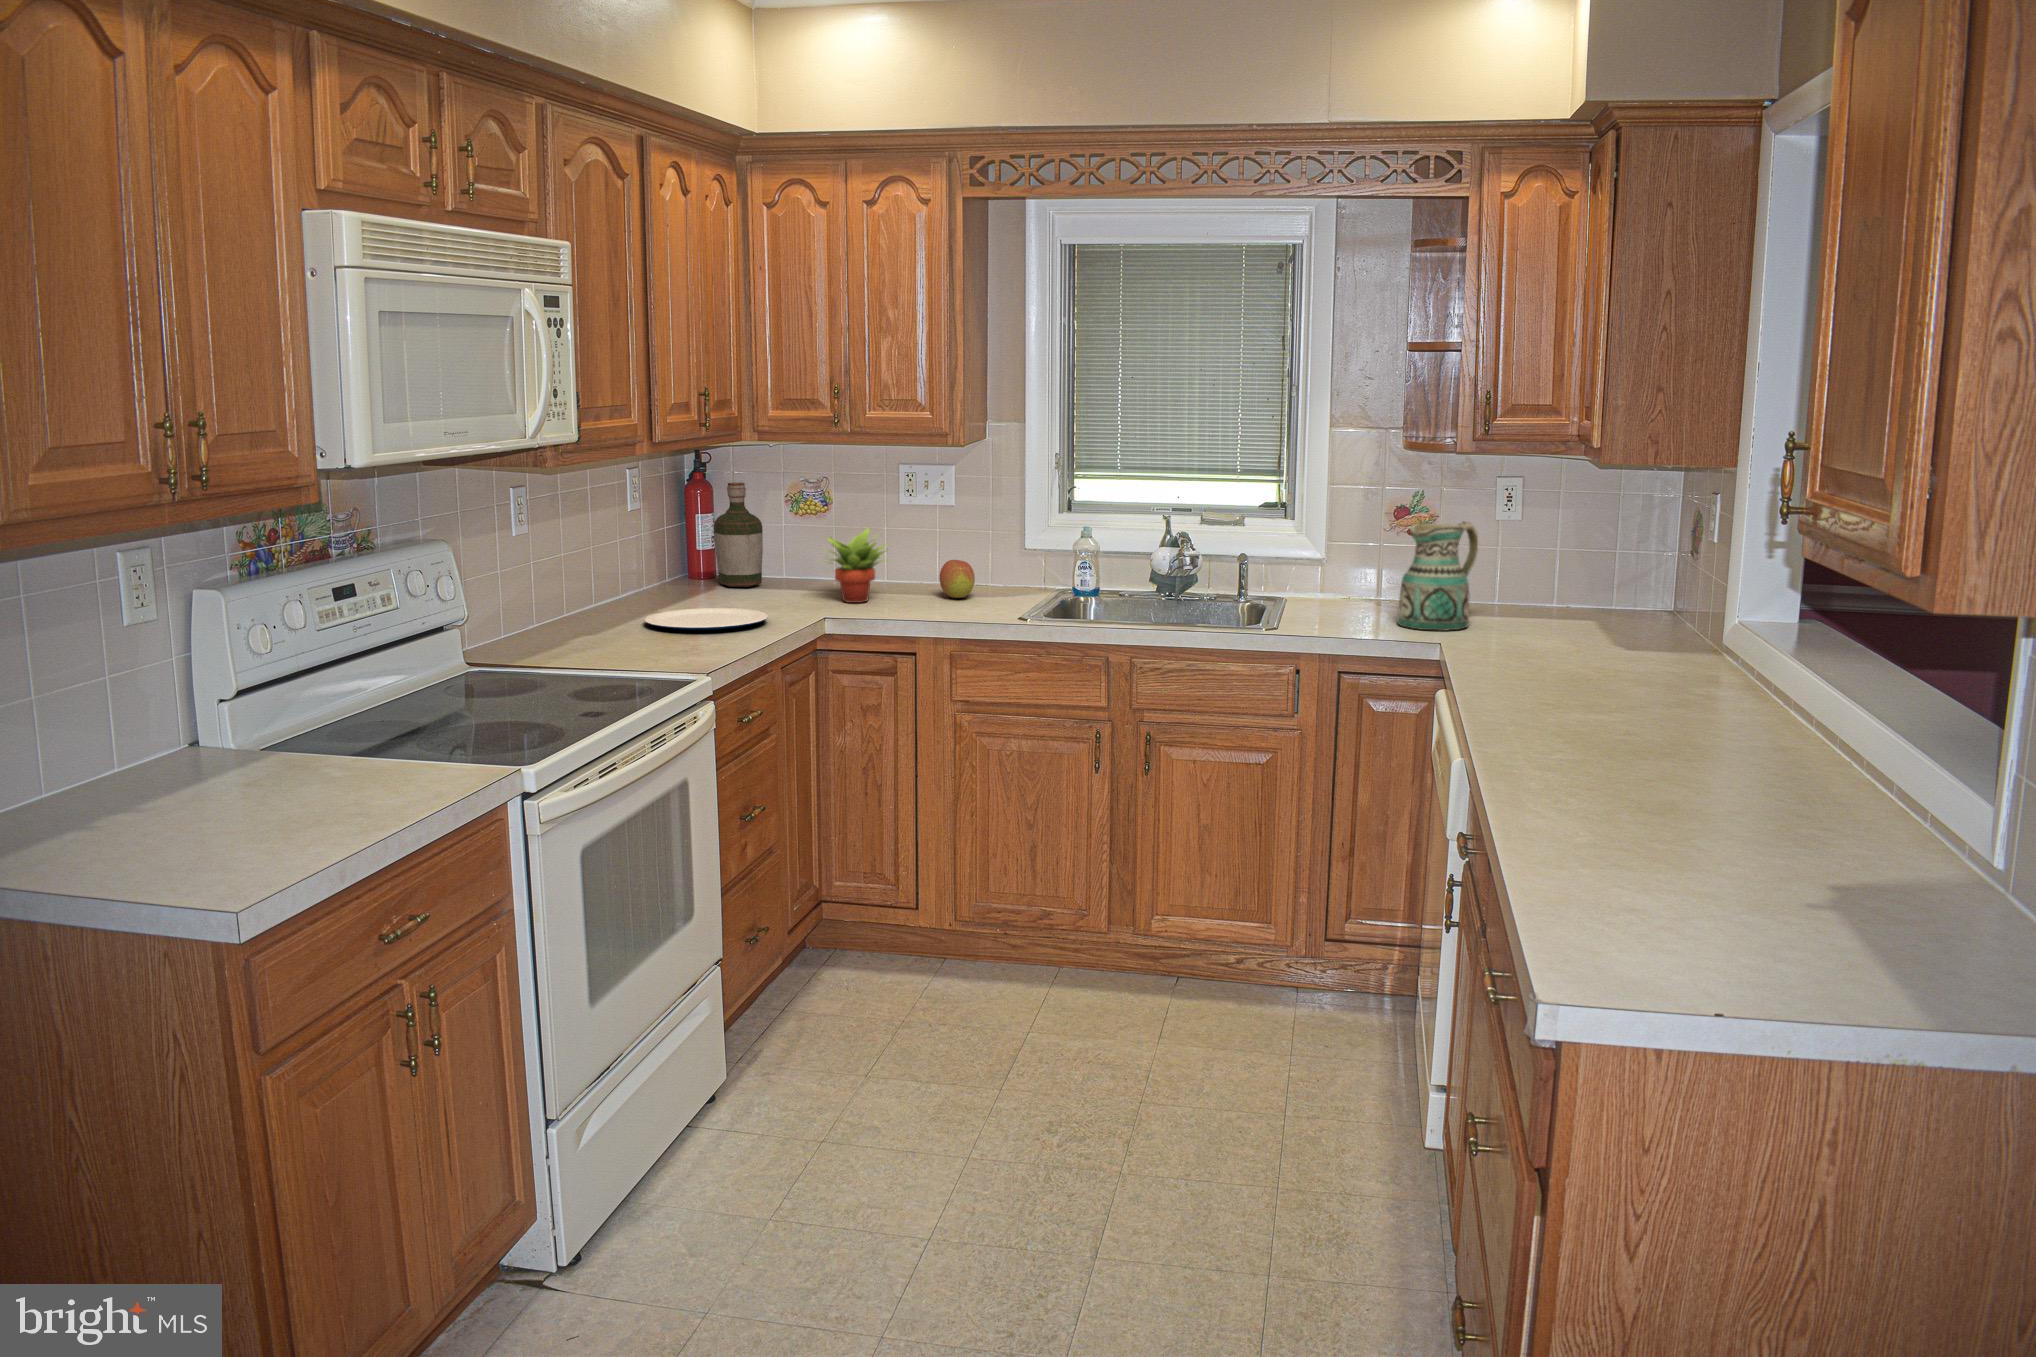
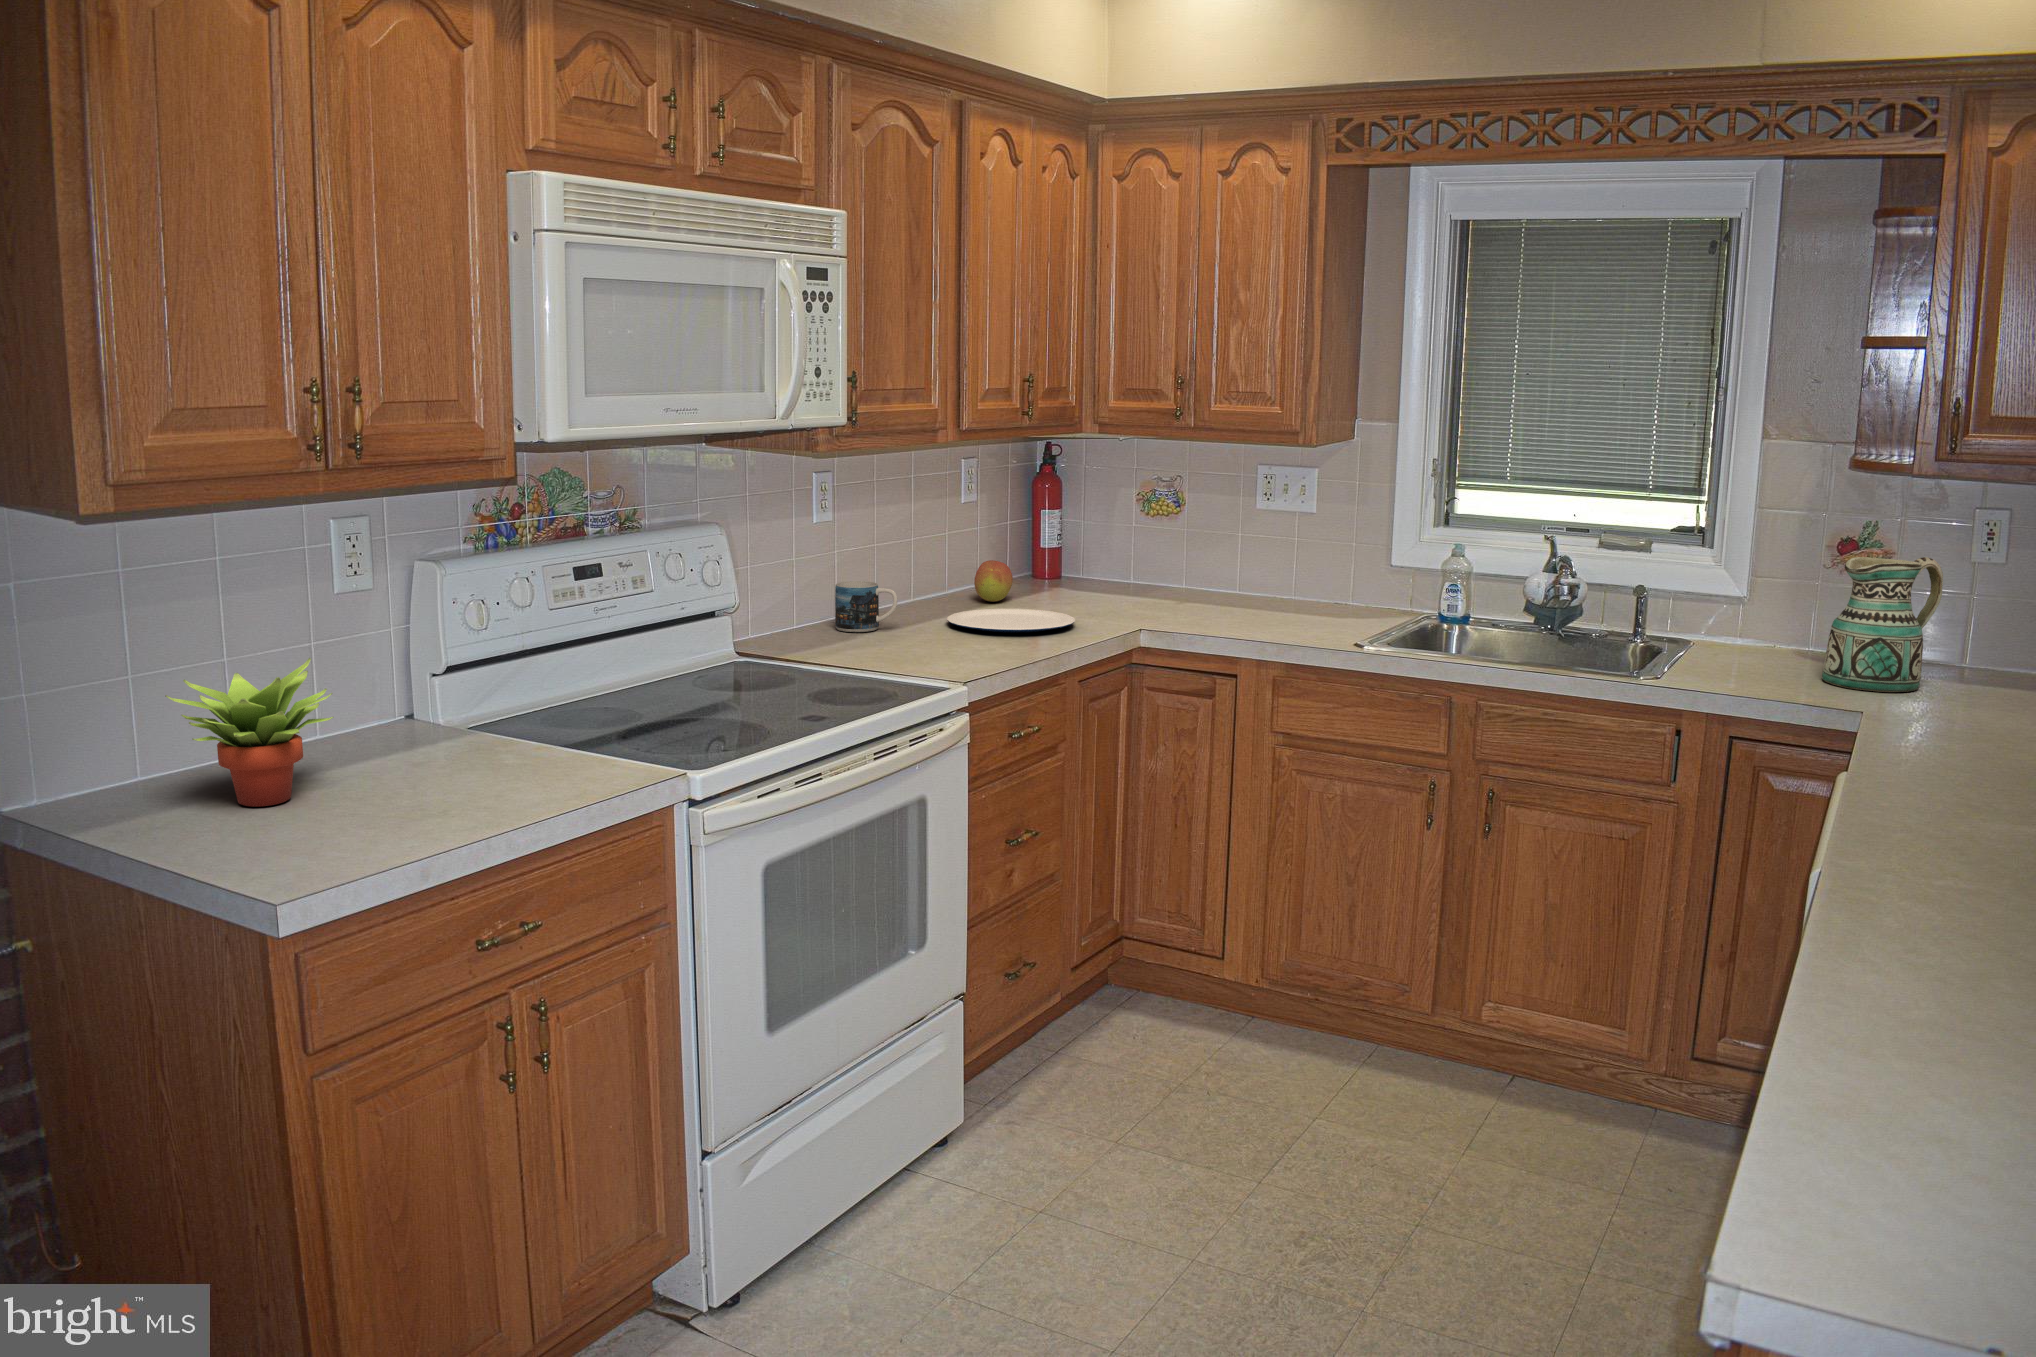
bottle: present [714,482,763,587] -> none [1056,479,1104,589]
succulent plant: present [827,527,887,603] -> present [165,658,334,807]
fruit: present [940,560,975,598] -> present [974,560,1013,602]
mug: none [538,590,602,639] -> present [835,581,897,632]

